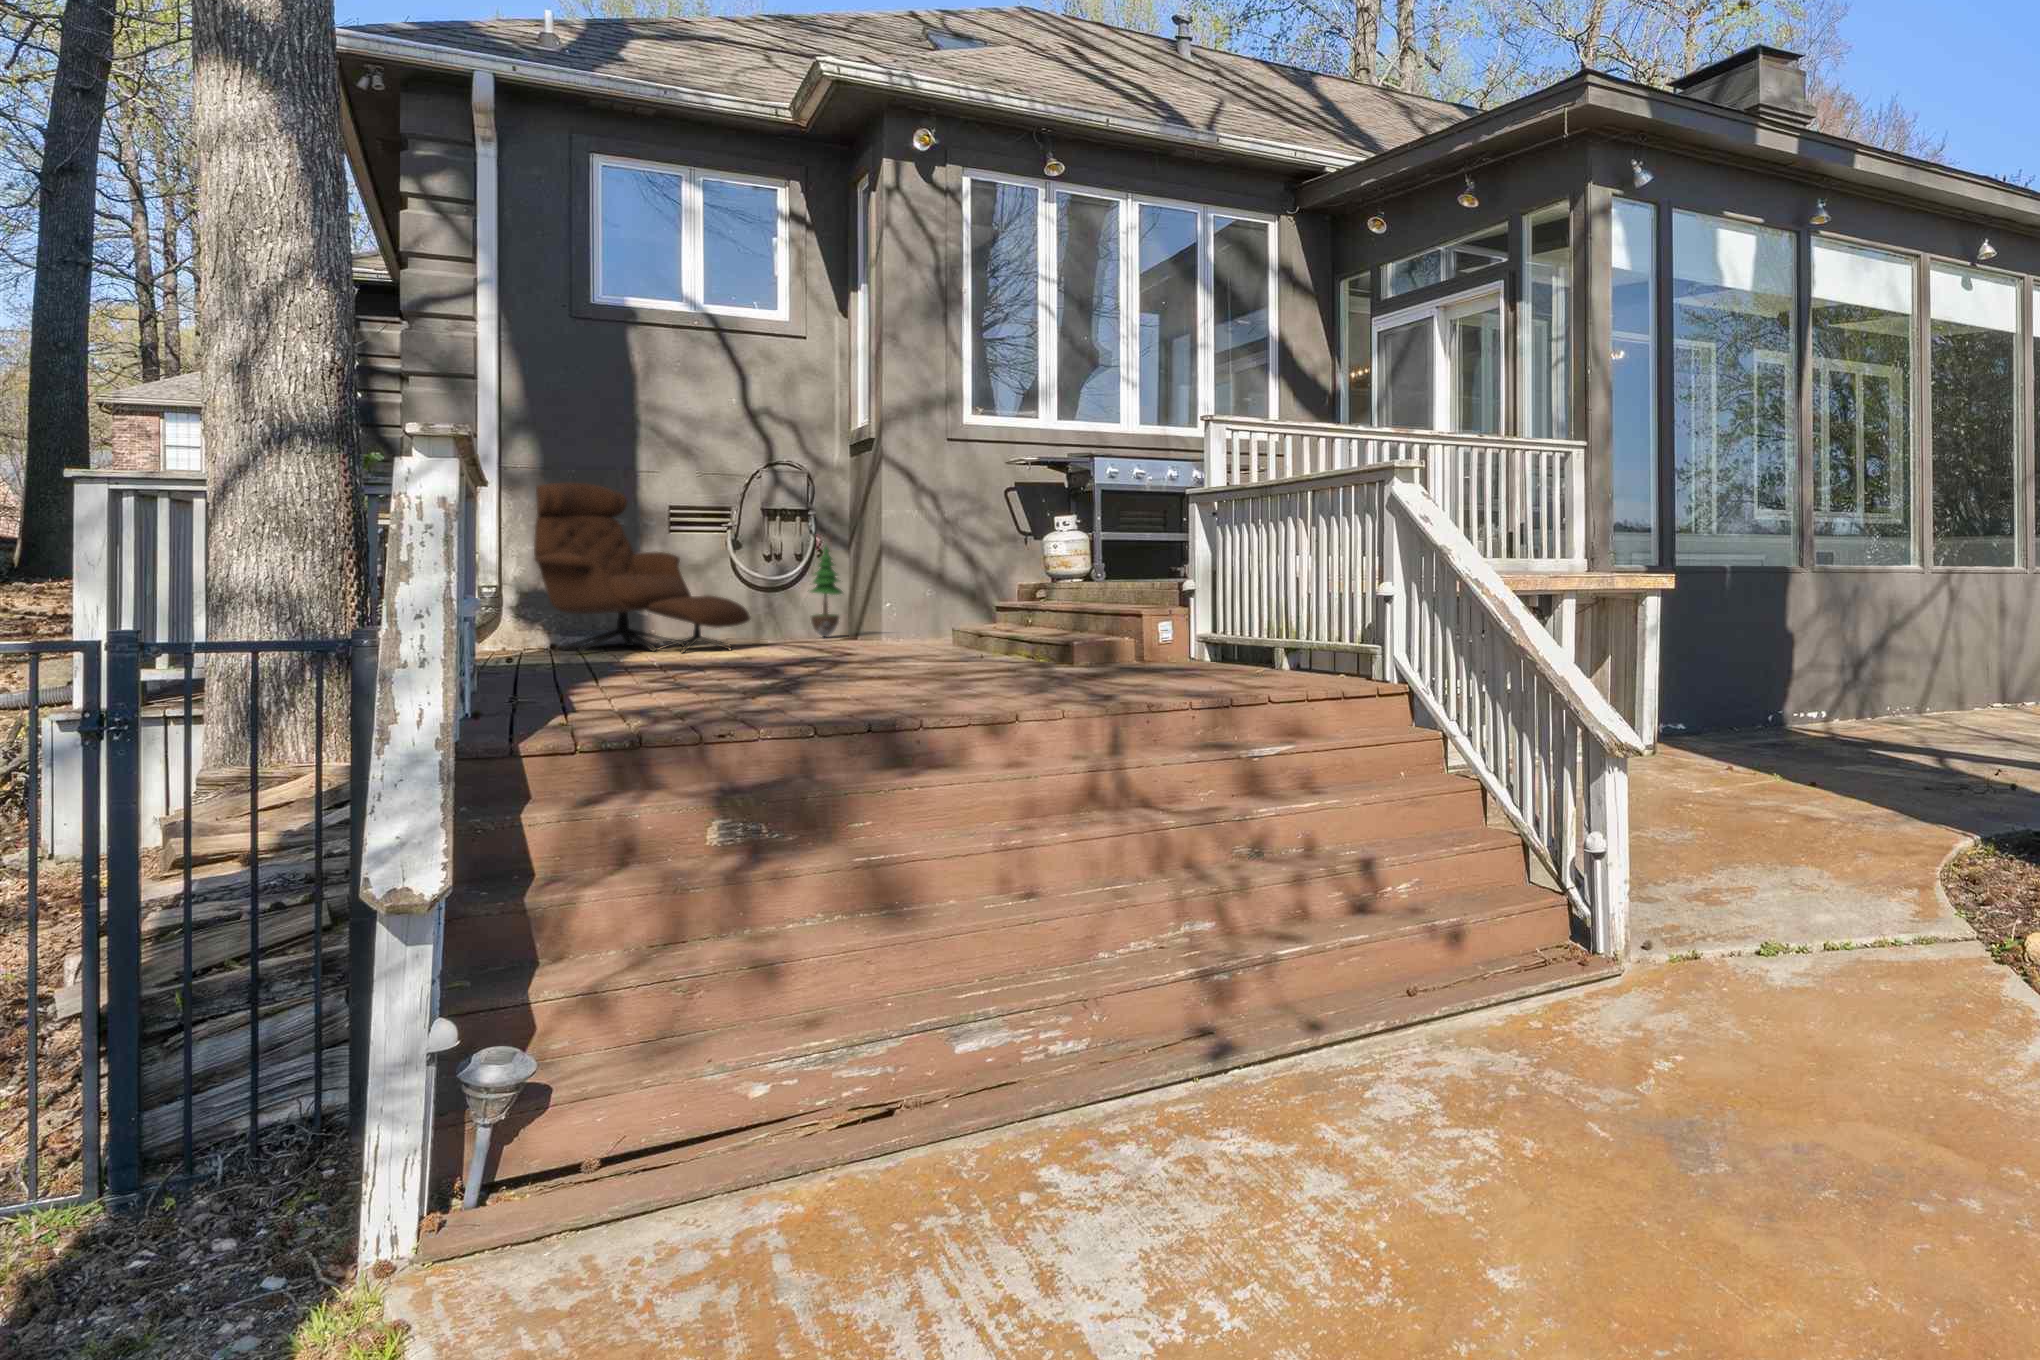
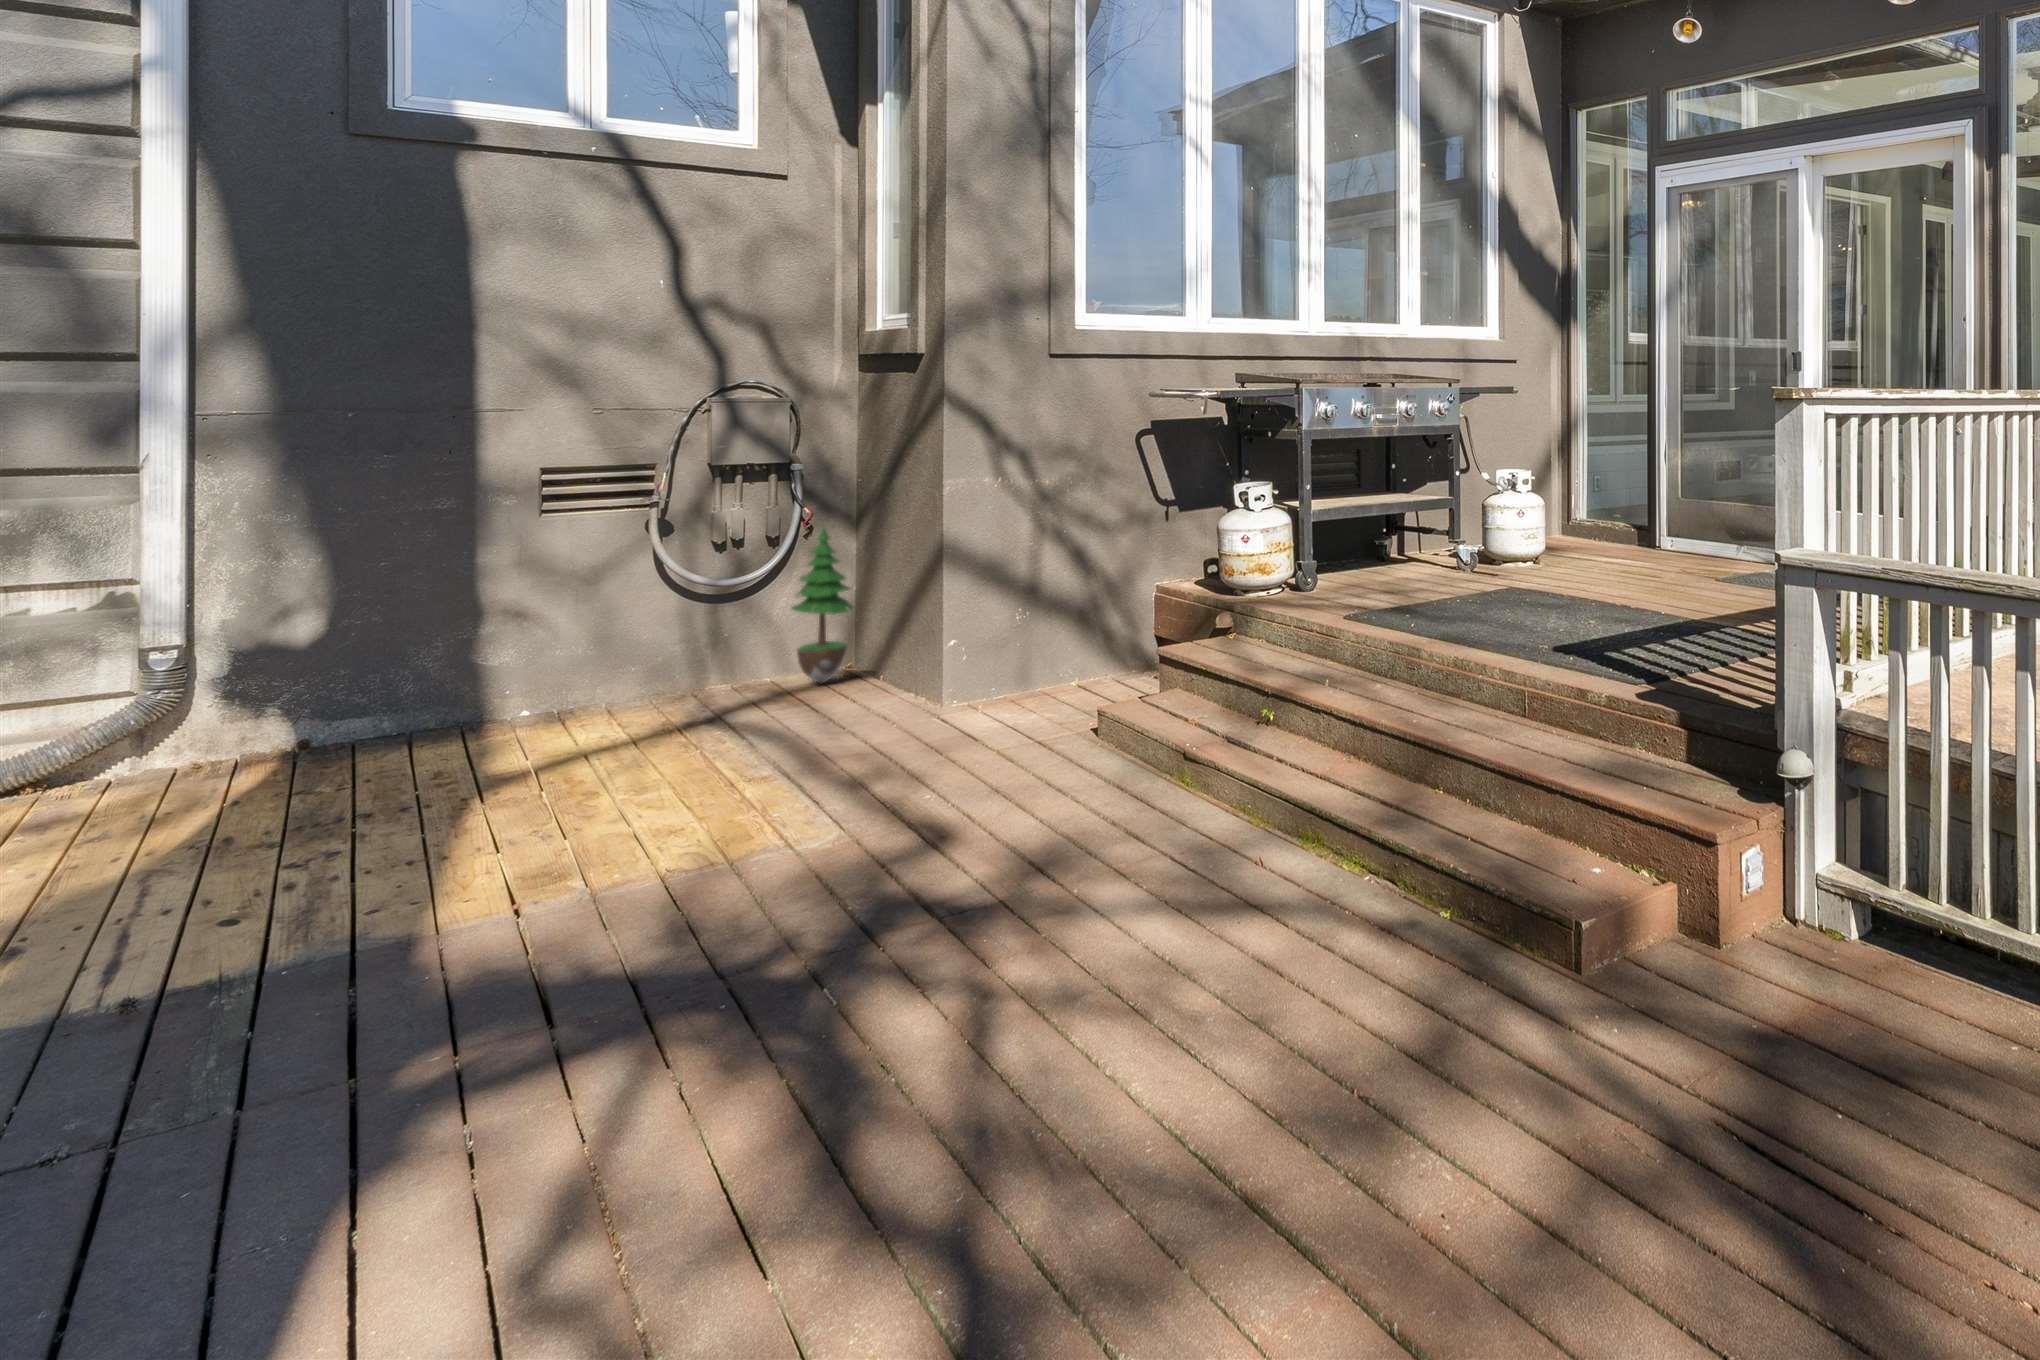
lounge chair: present [534,483,750,653] -> none [257,442,705,789]

